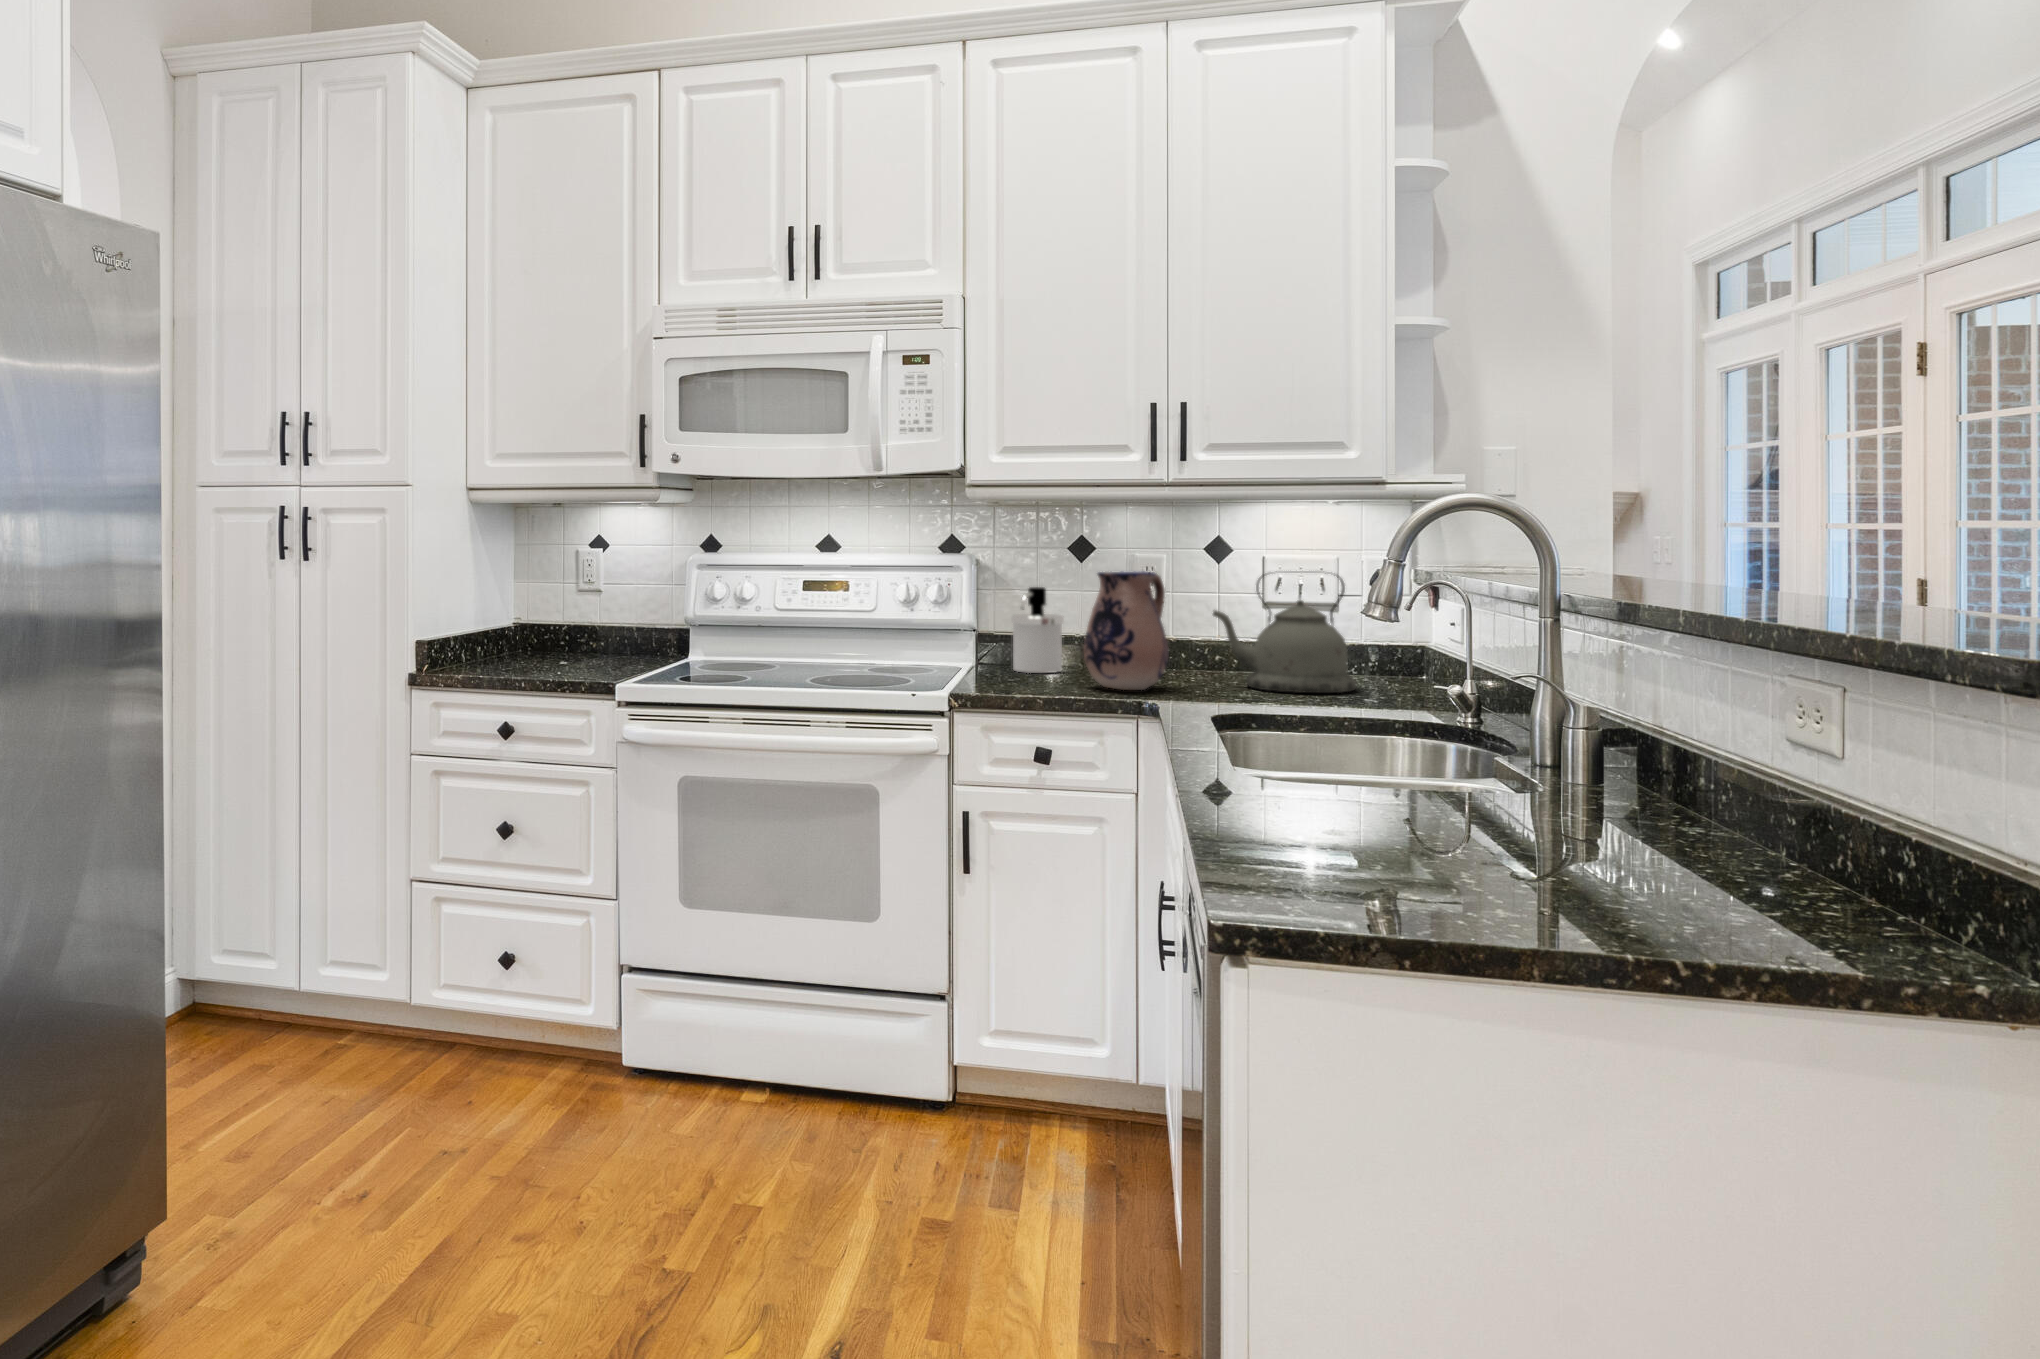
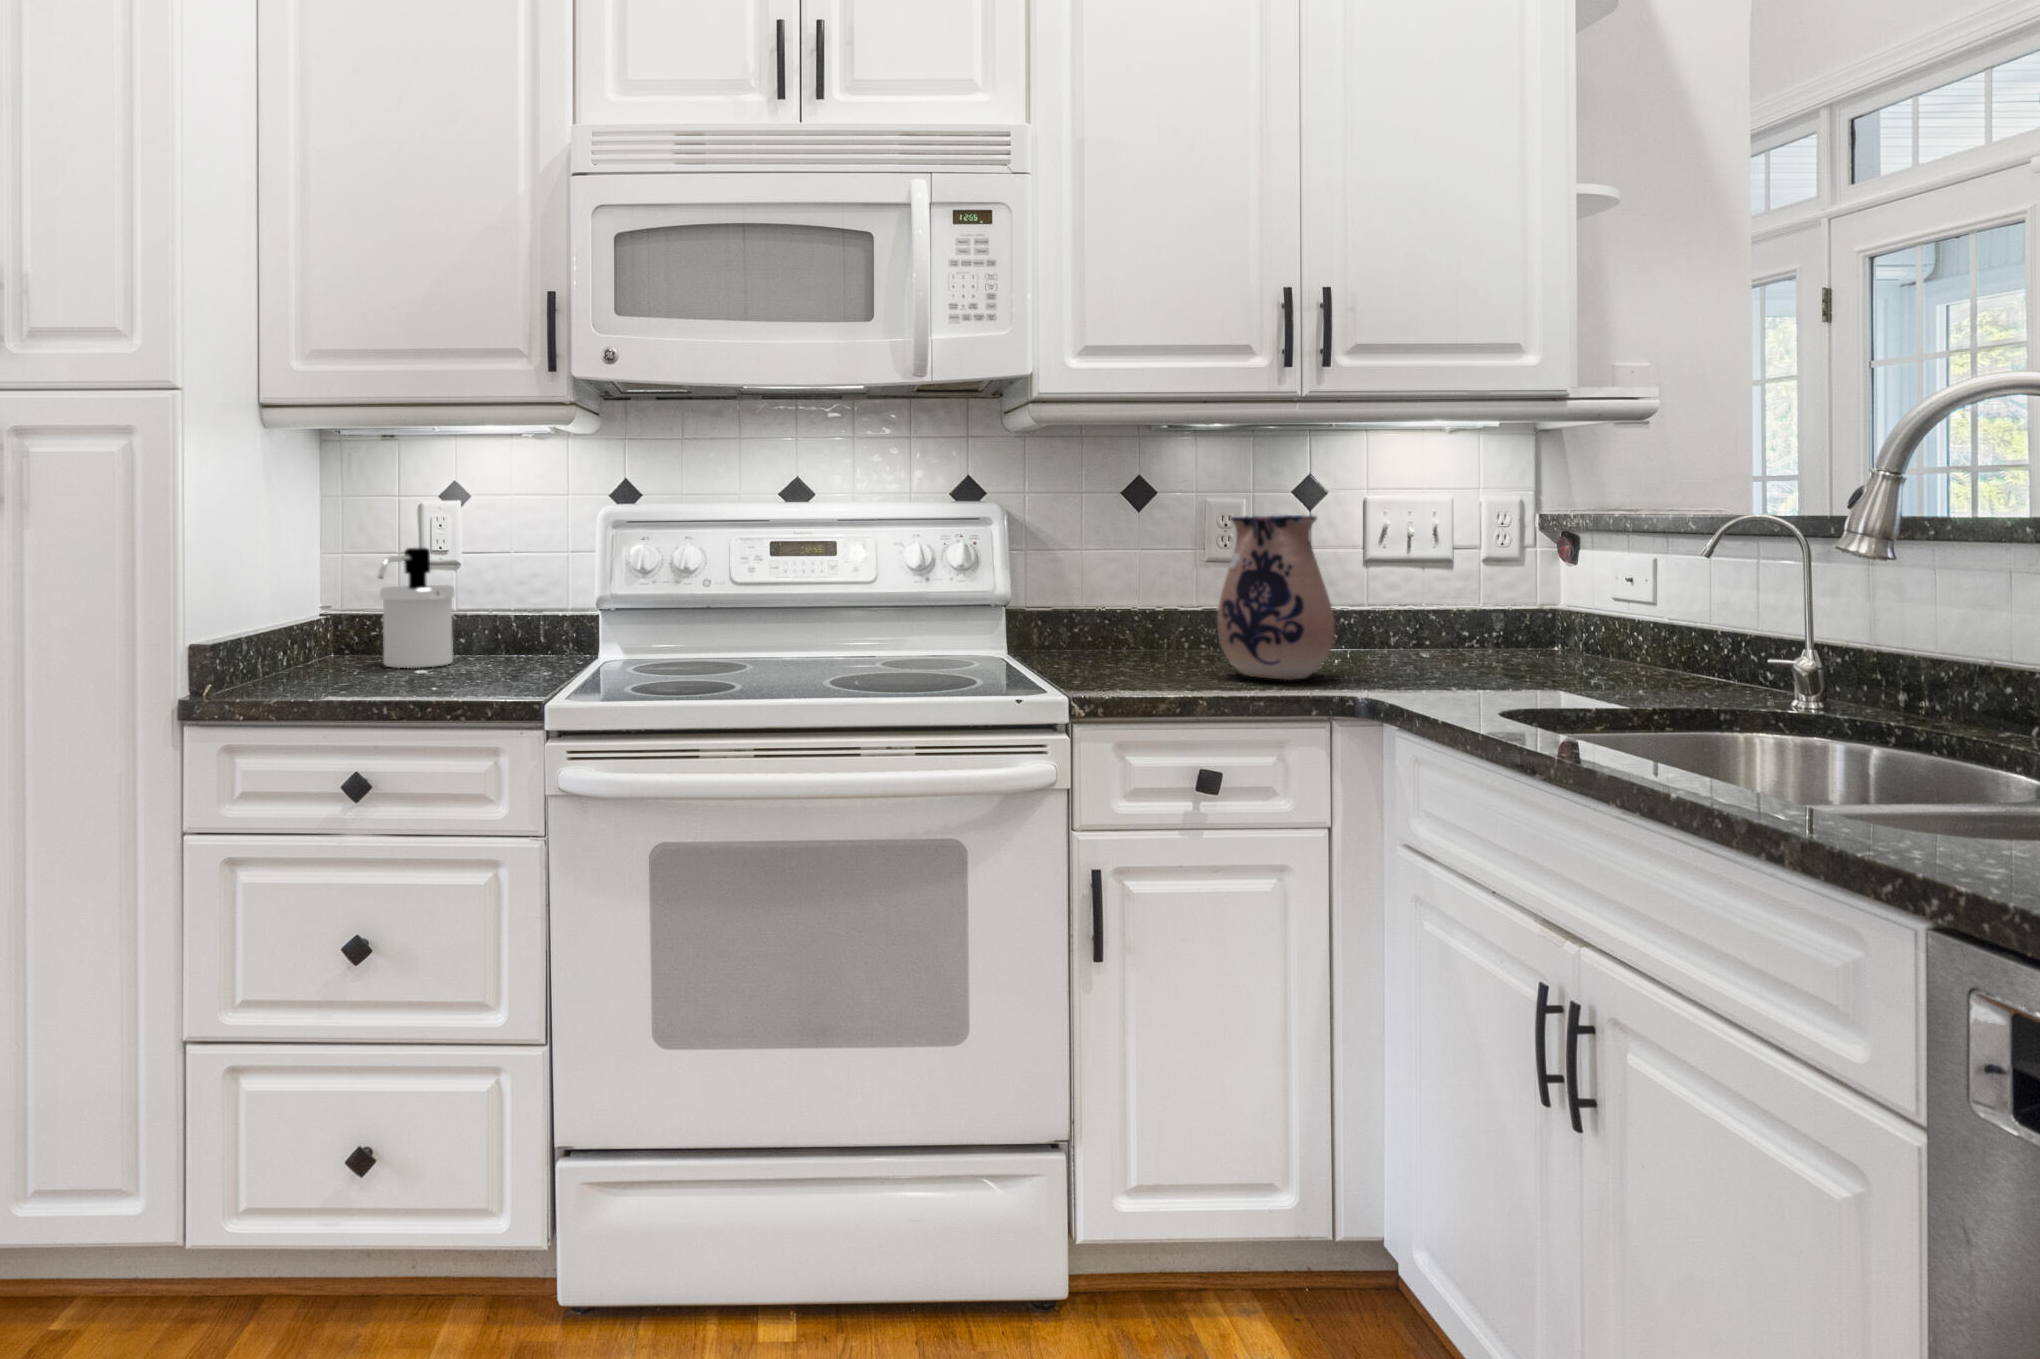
kettle: present [1213,575,1357,693] -> none [1368,512,1552,674]
soap dispenser: present [1011,587,1064,673] -> present [378,548,454,668]

